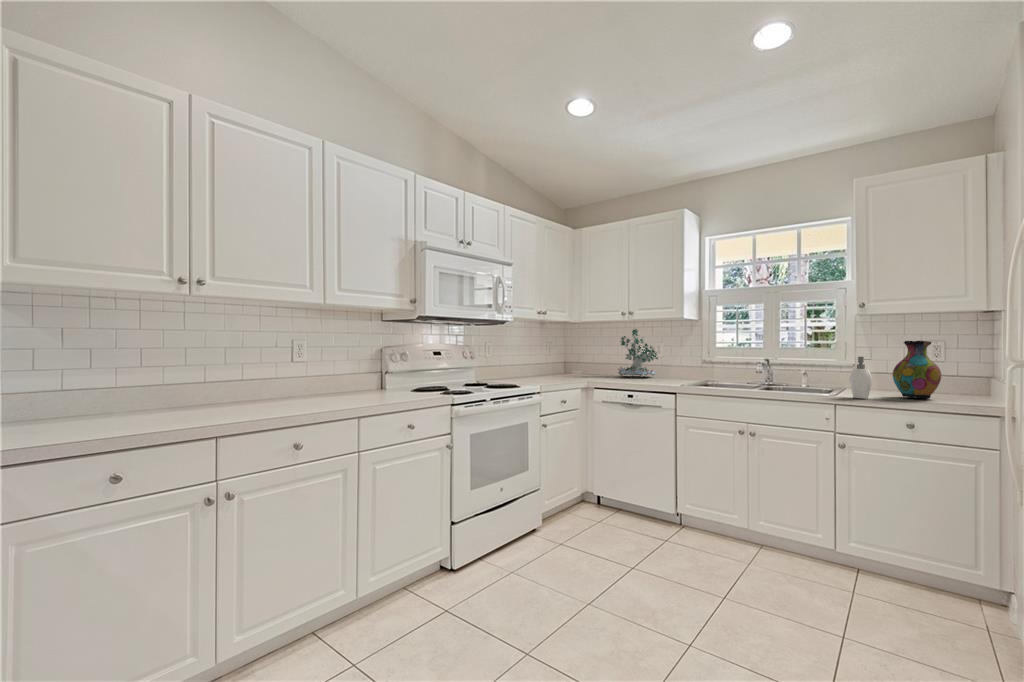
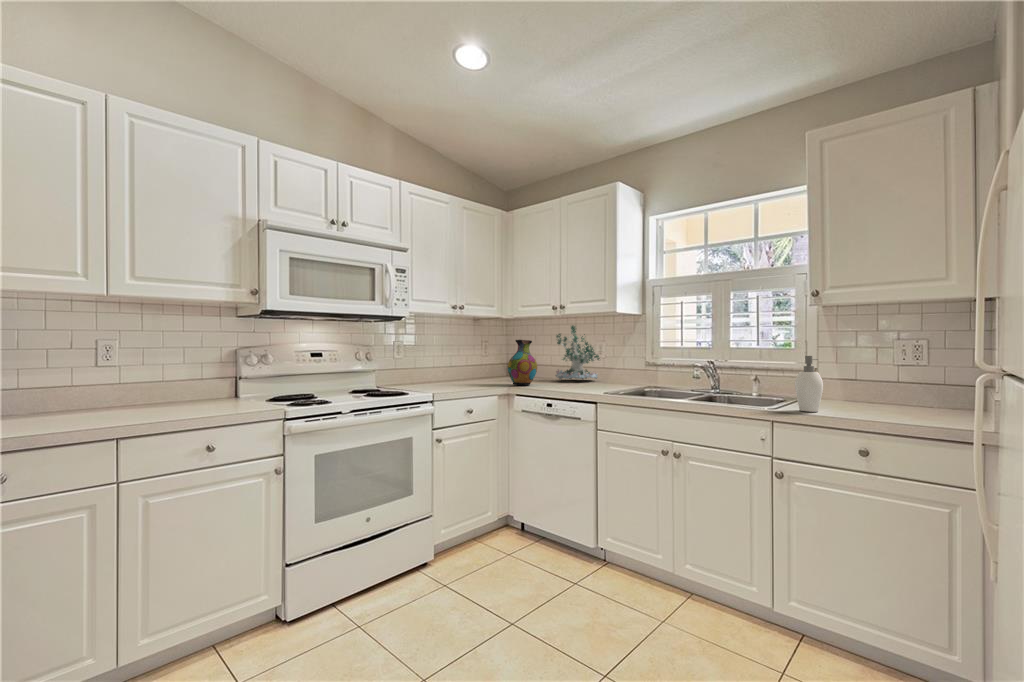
vase: present [893,341,941,399] -> present [508,340,537,386]

